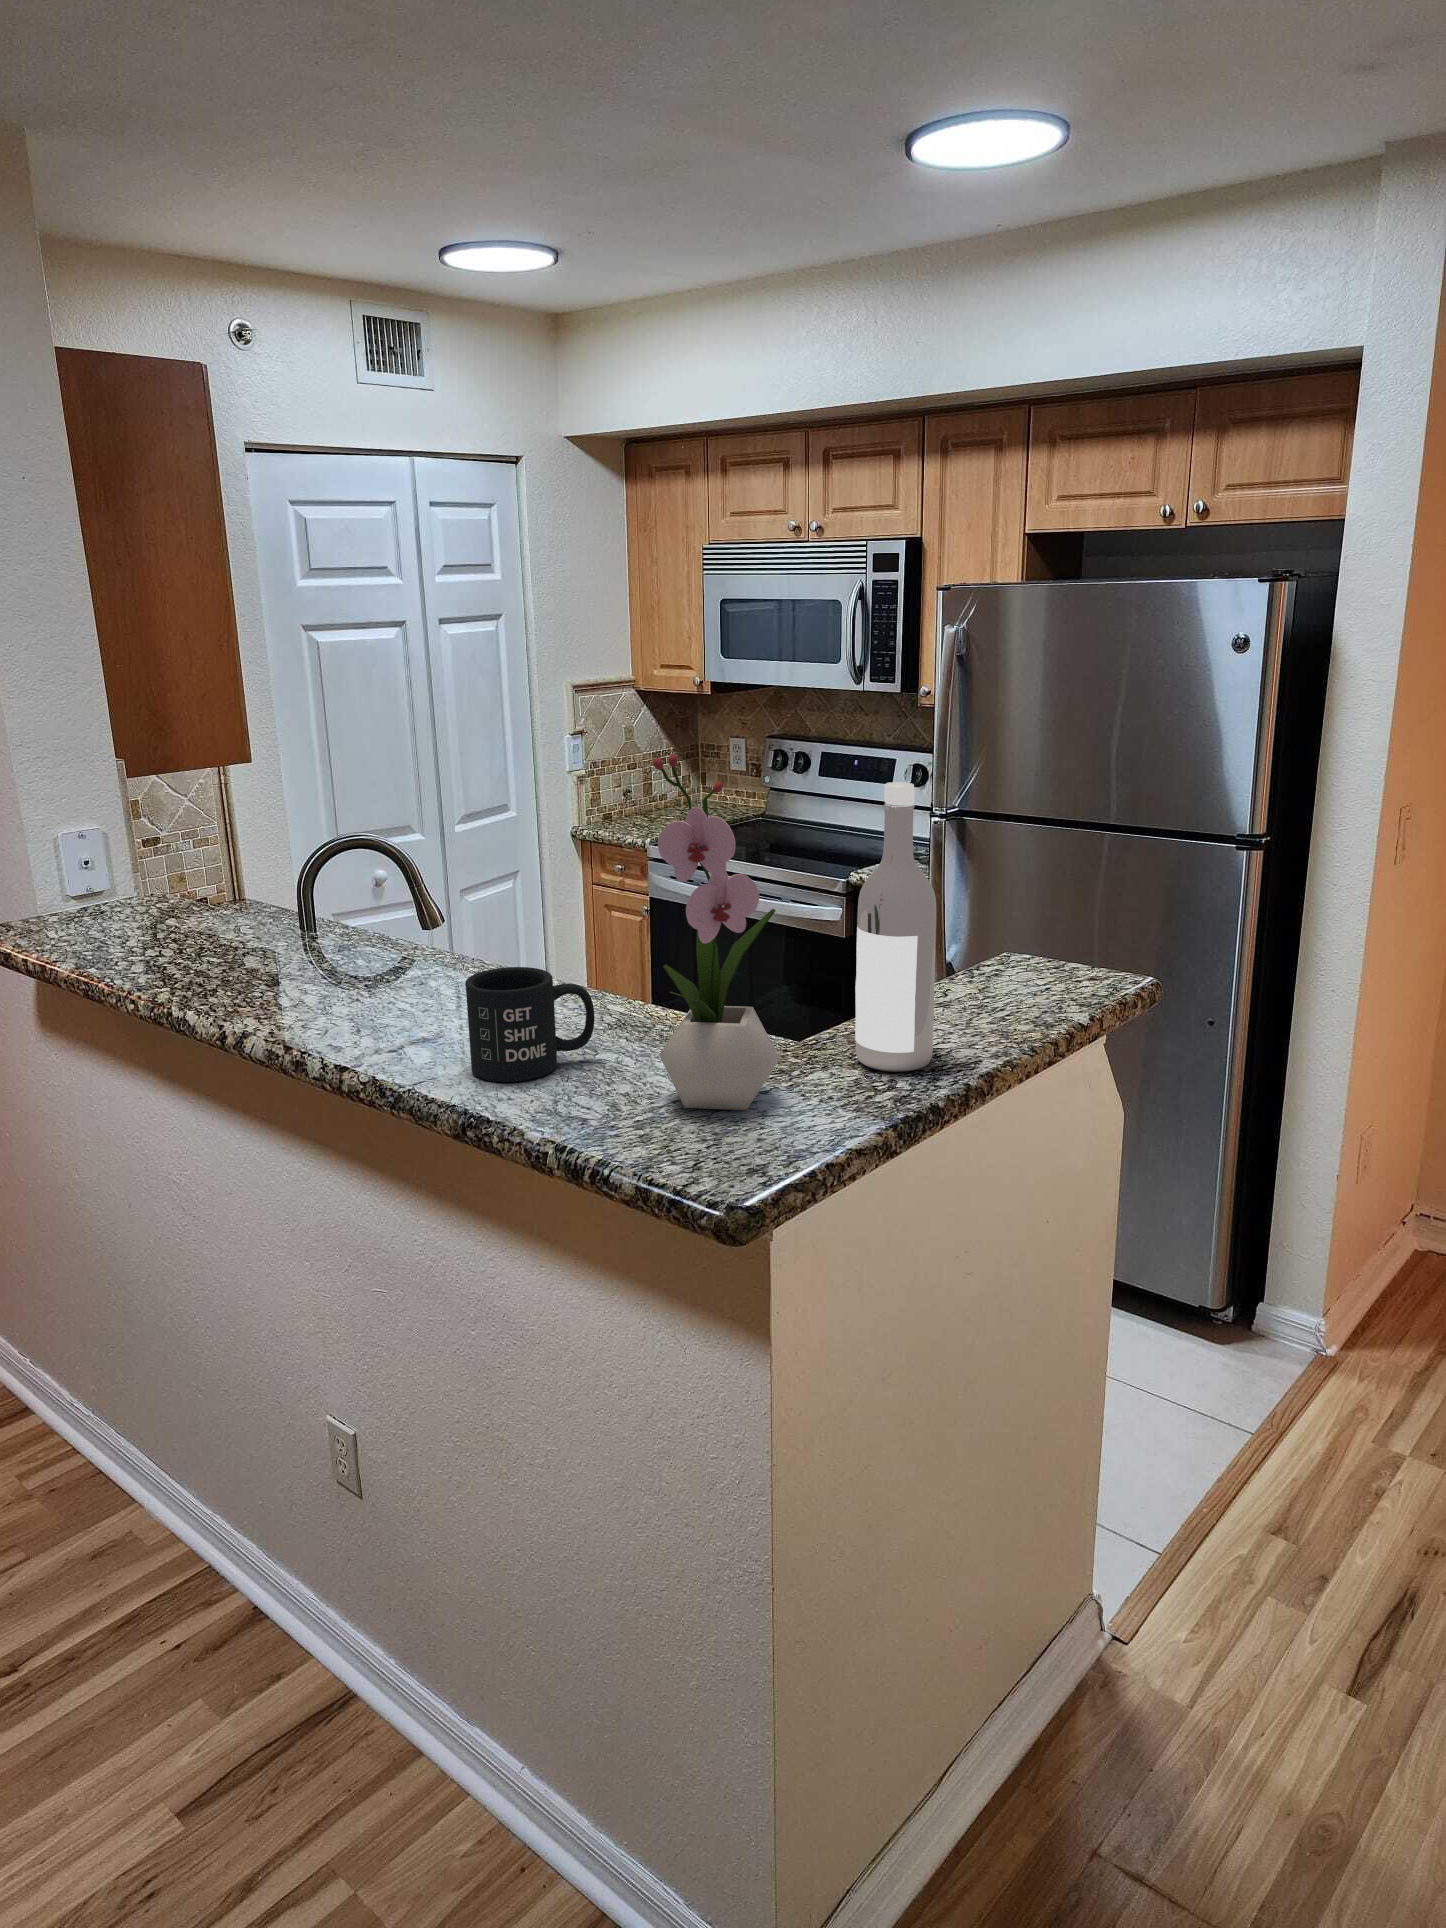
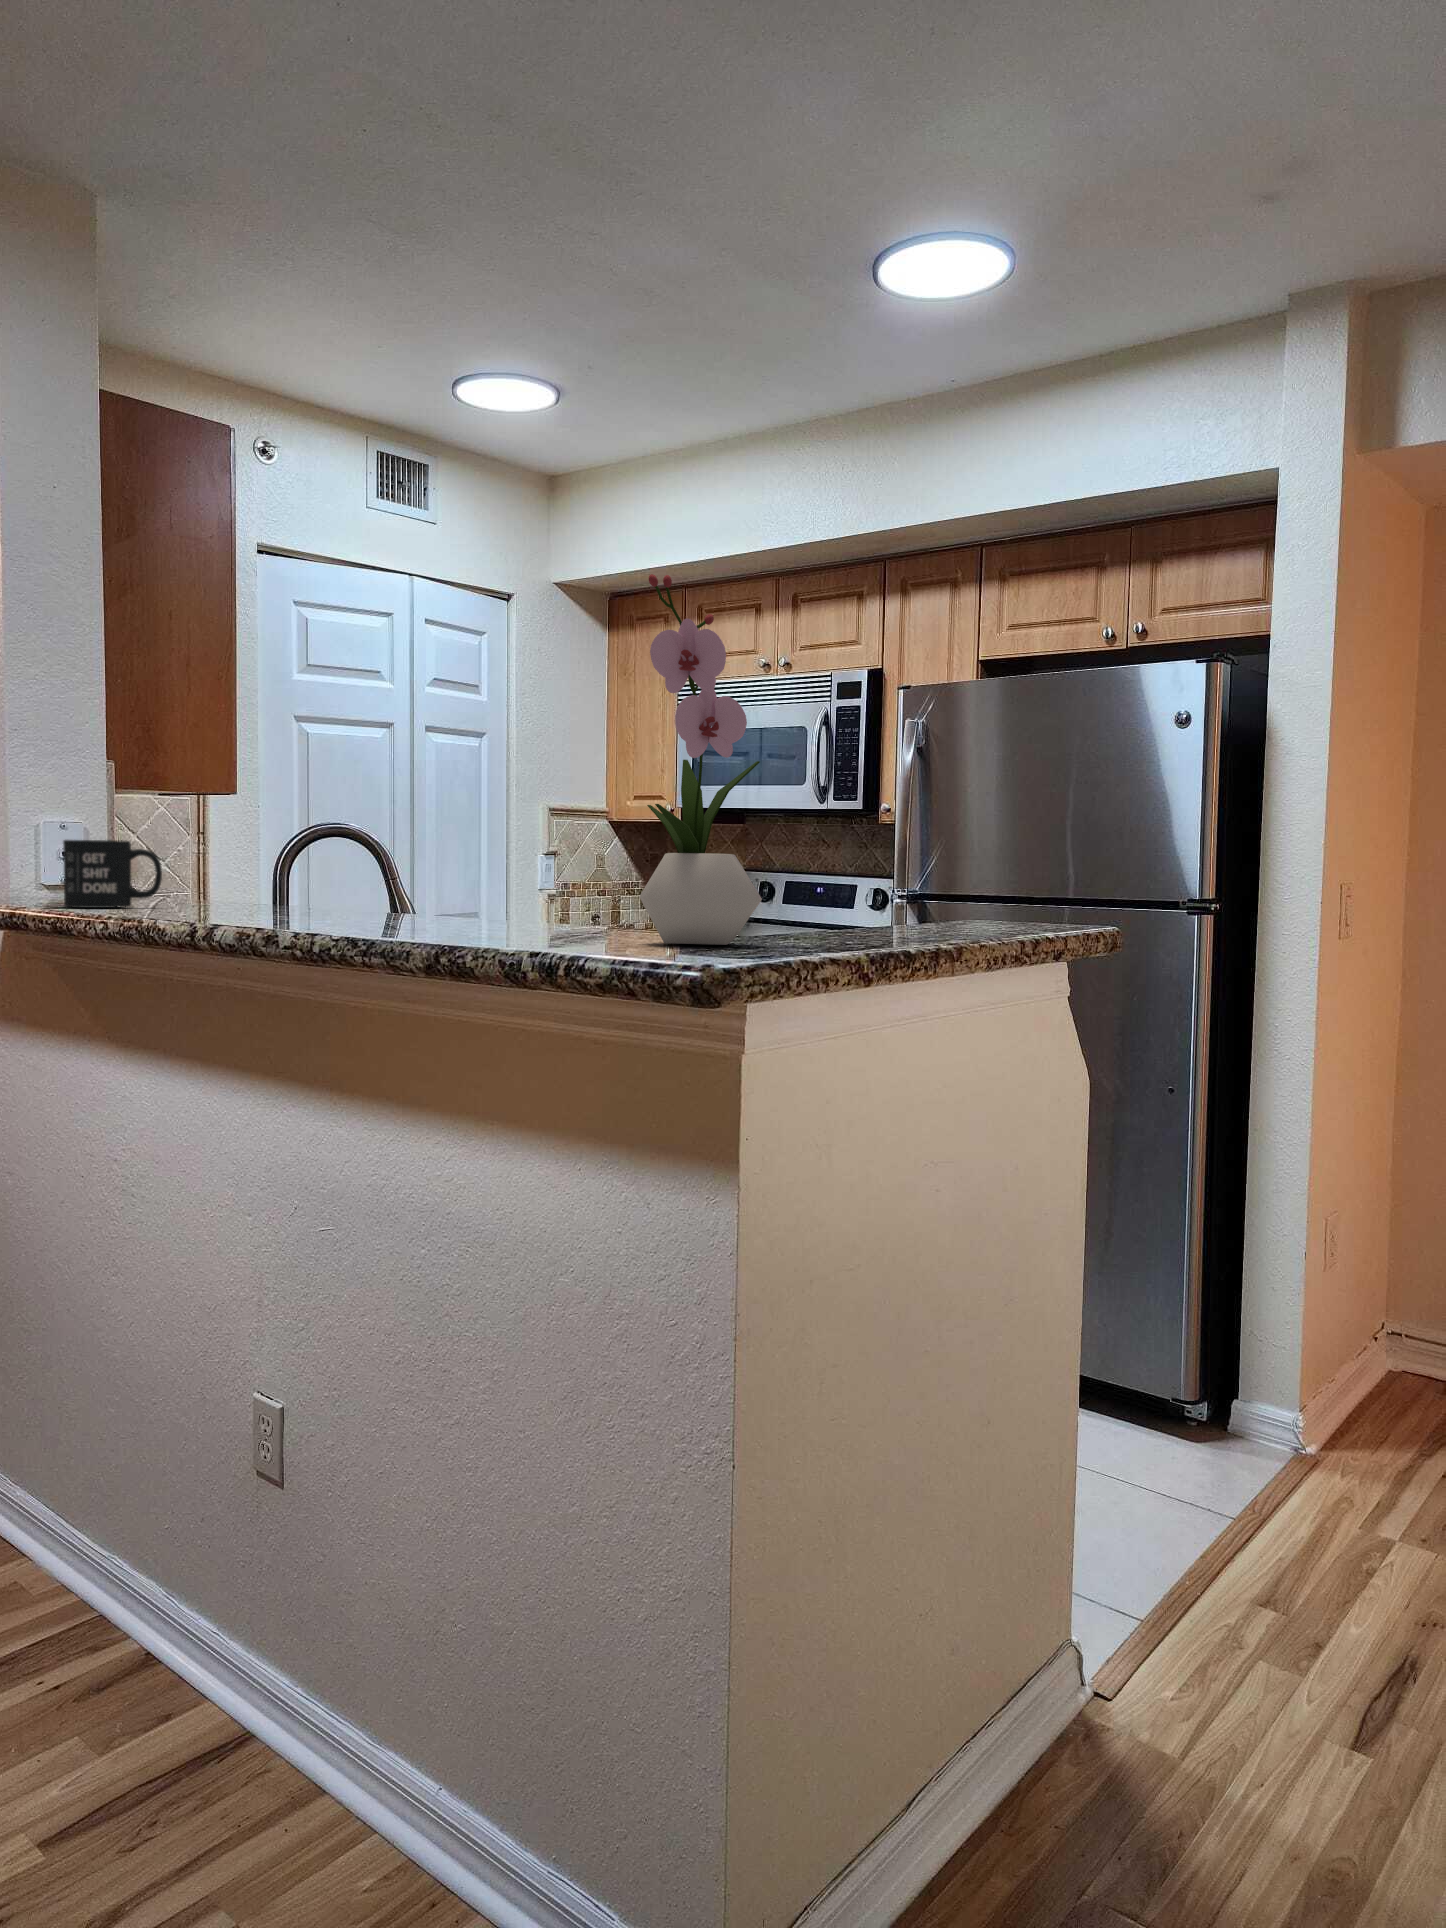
wine bottle: present [855,782,936,1072] -> none [835,656,916,942]
mug: present [465,967,595,1082] -> present [63,840,162,908]

